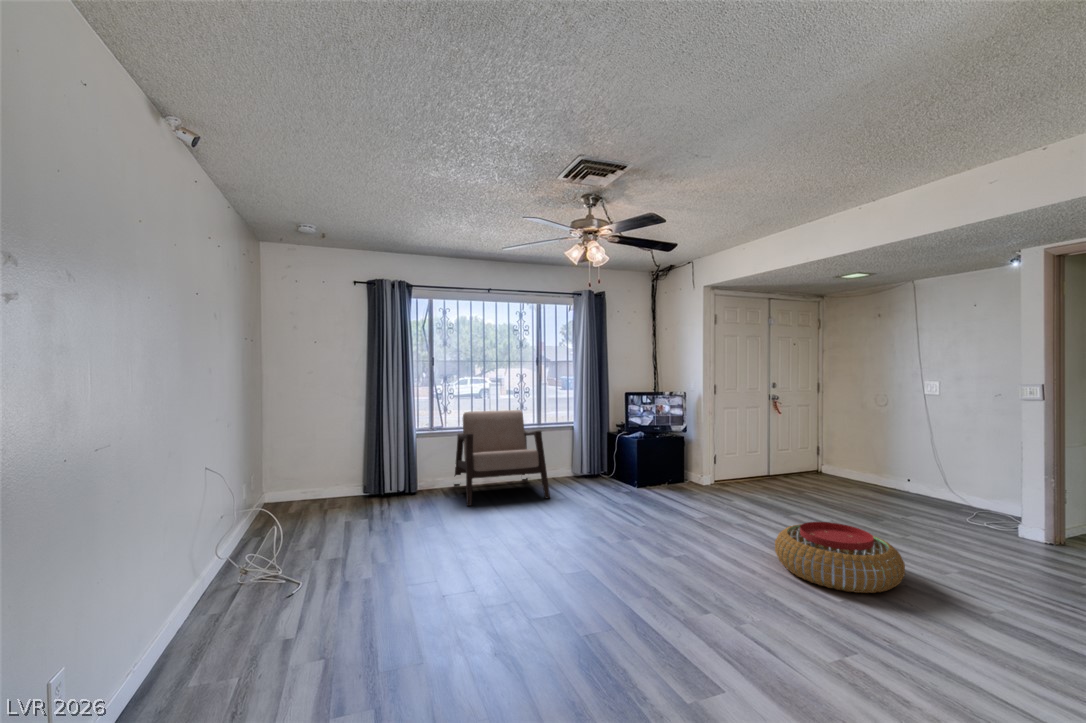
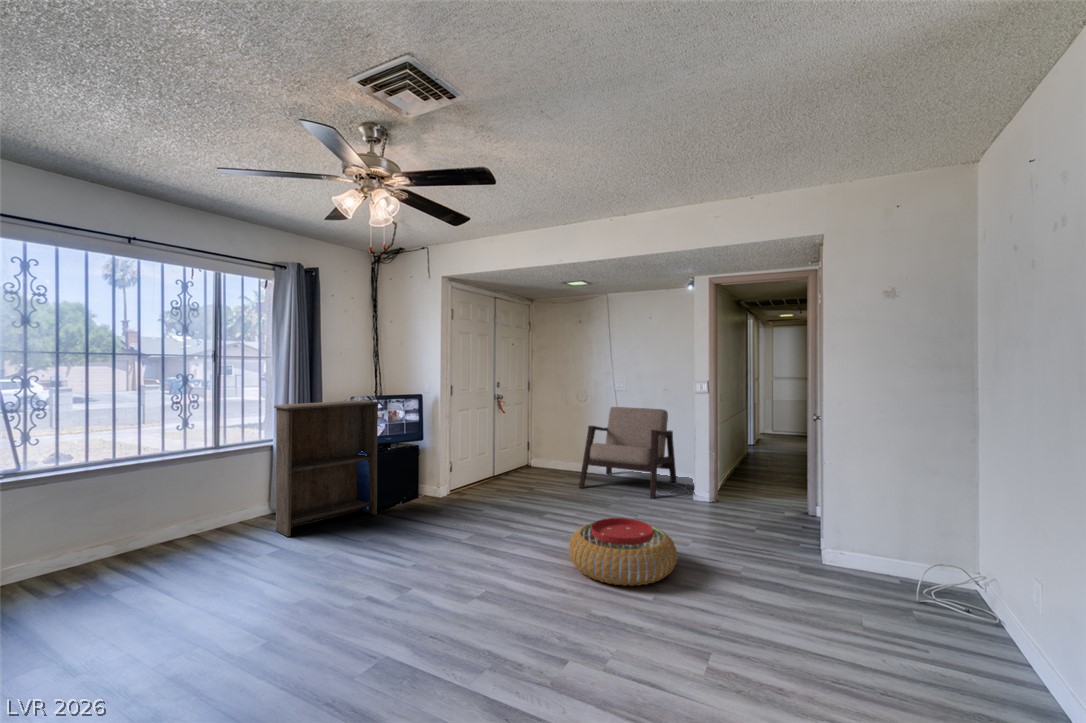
bookshelf: none [569,395,644,490] -> present [274,400,380,537]
armchair: present [454,410,550,506] -> present [579,407,676,498]

